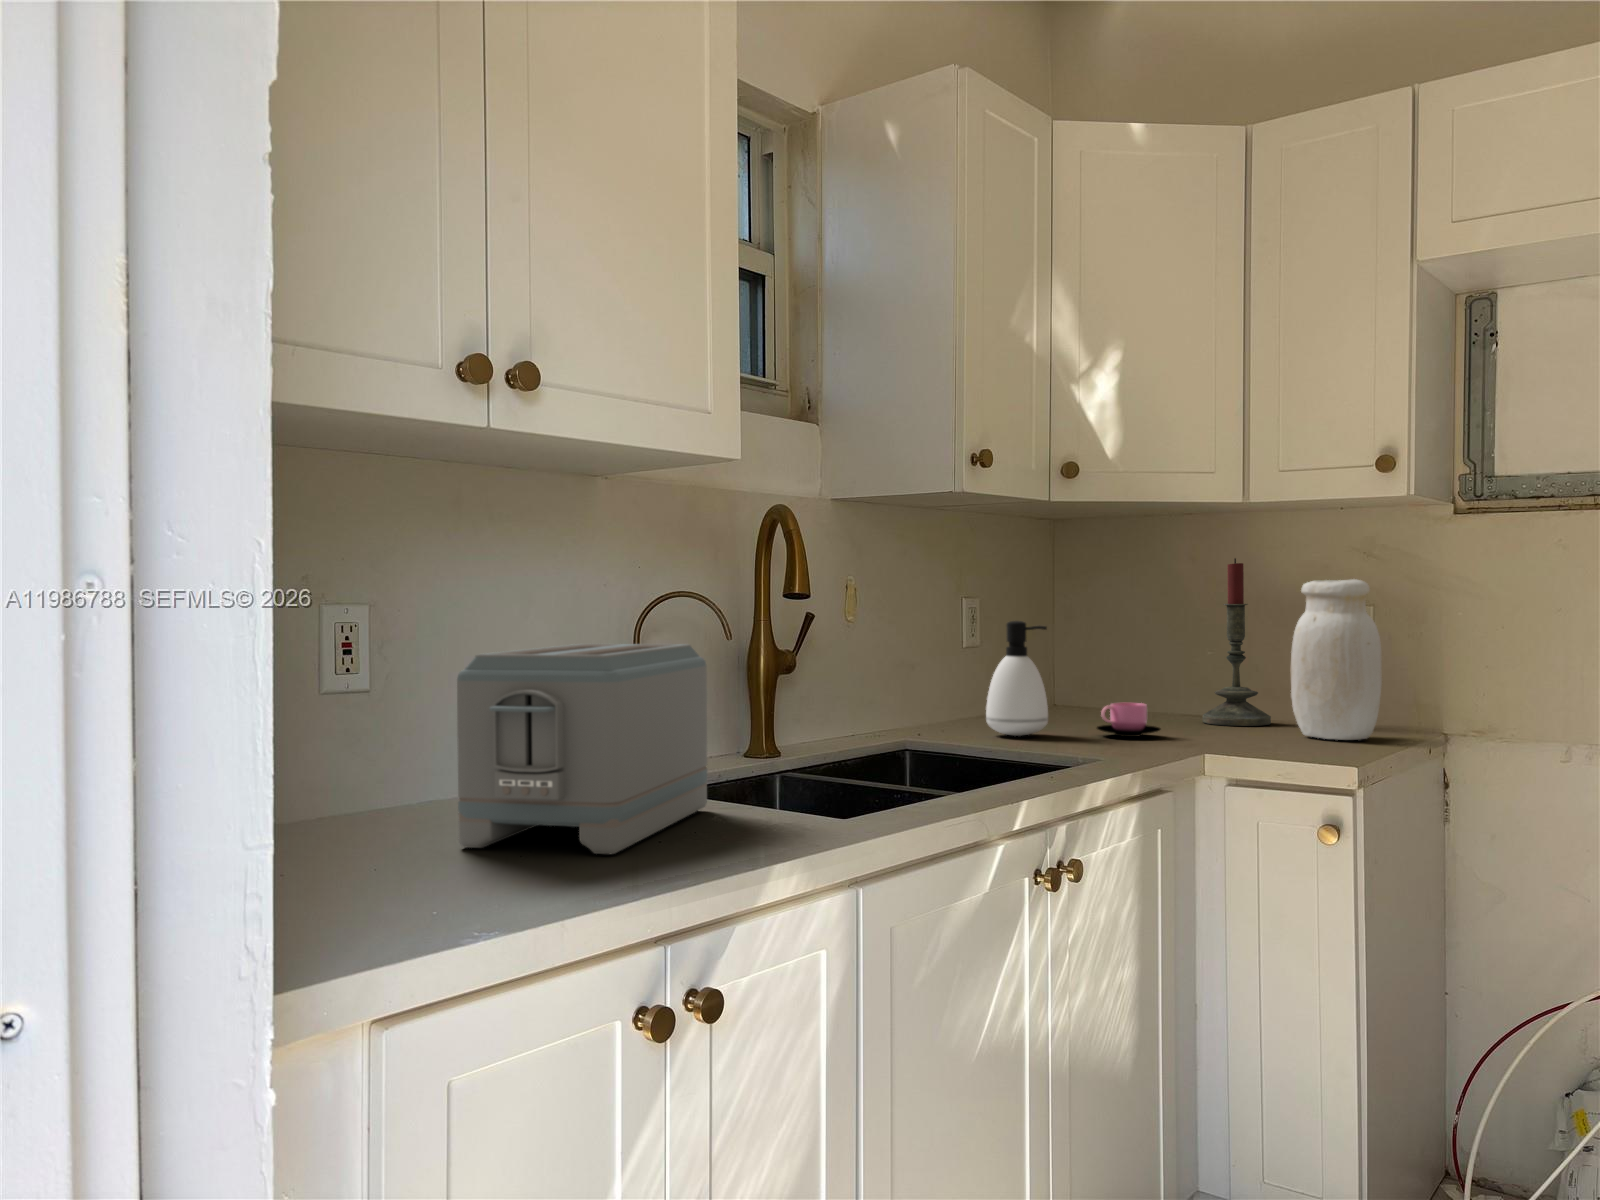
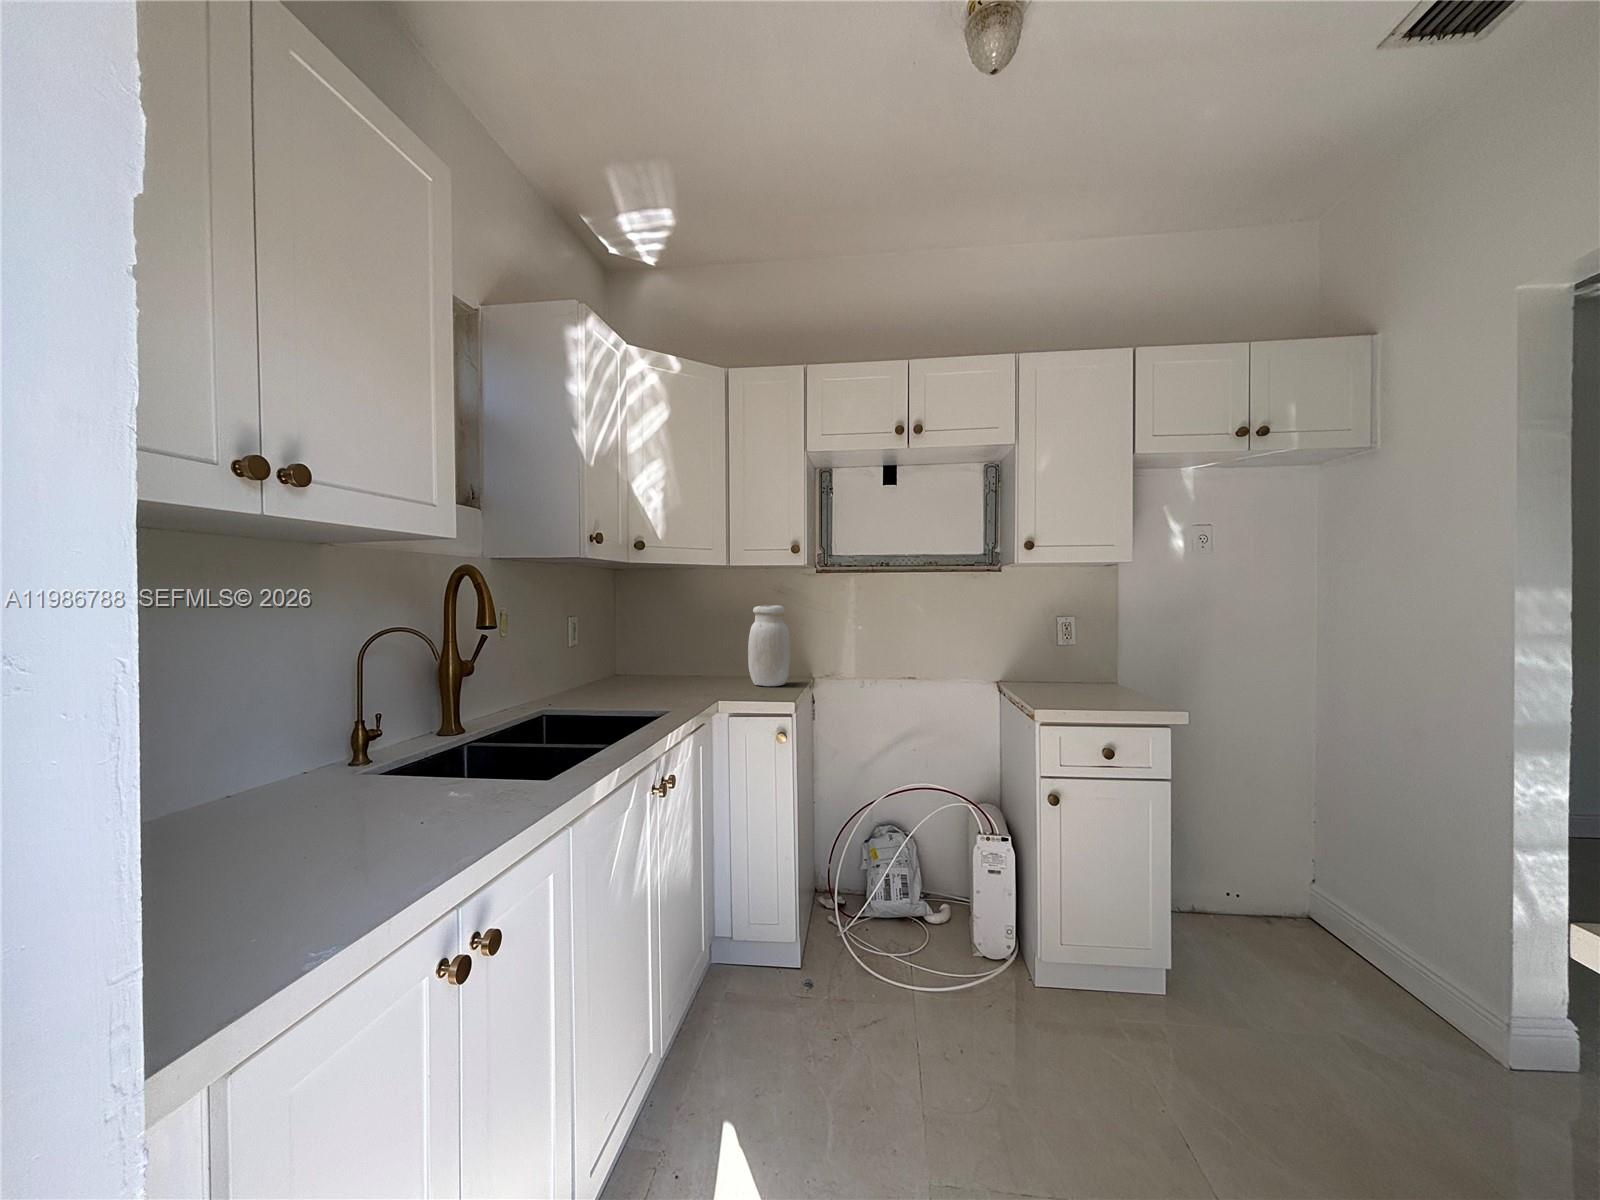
candle: present [1203,558,1271,726] -> none [698,593,731,680]
soap dispenser: present [986,621,1048,736] -> none [589,631,626,698]
toaster: present [457,644,707,854] -> none [231,674,445,869]
cup: present [1097,703,1160,737] -> none [652,674,687,693]

